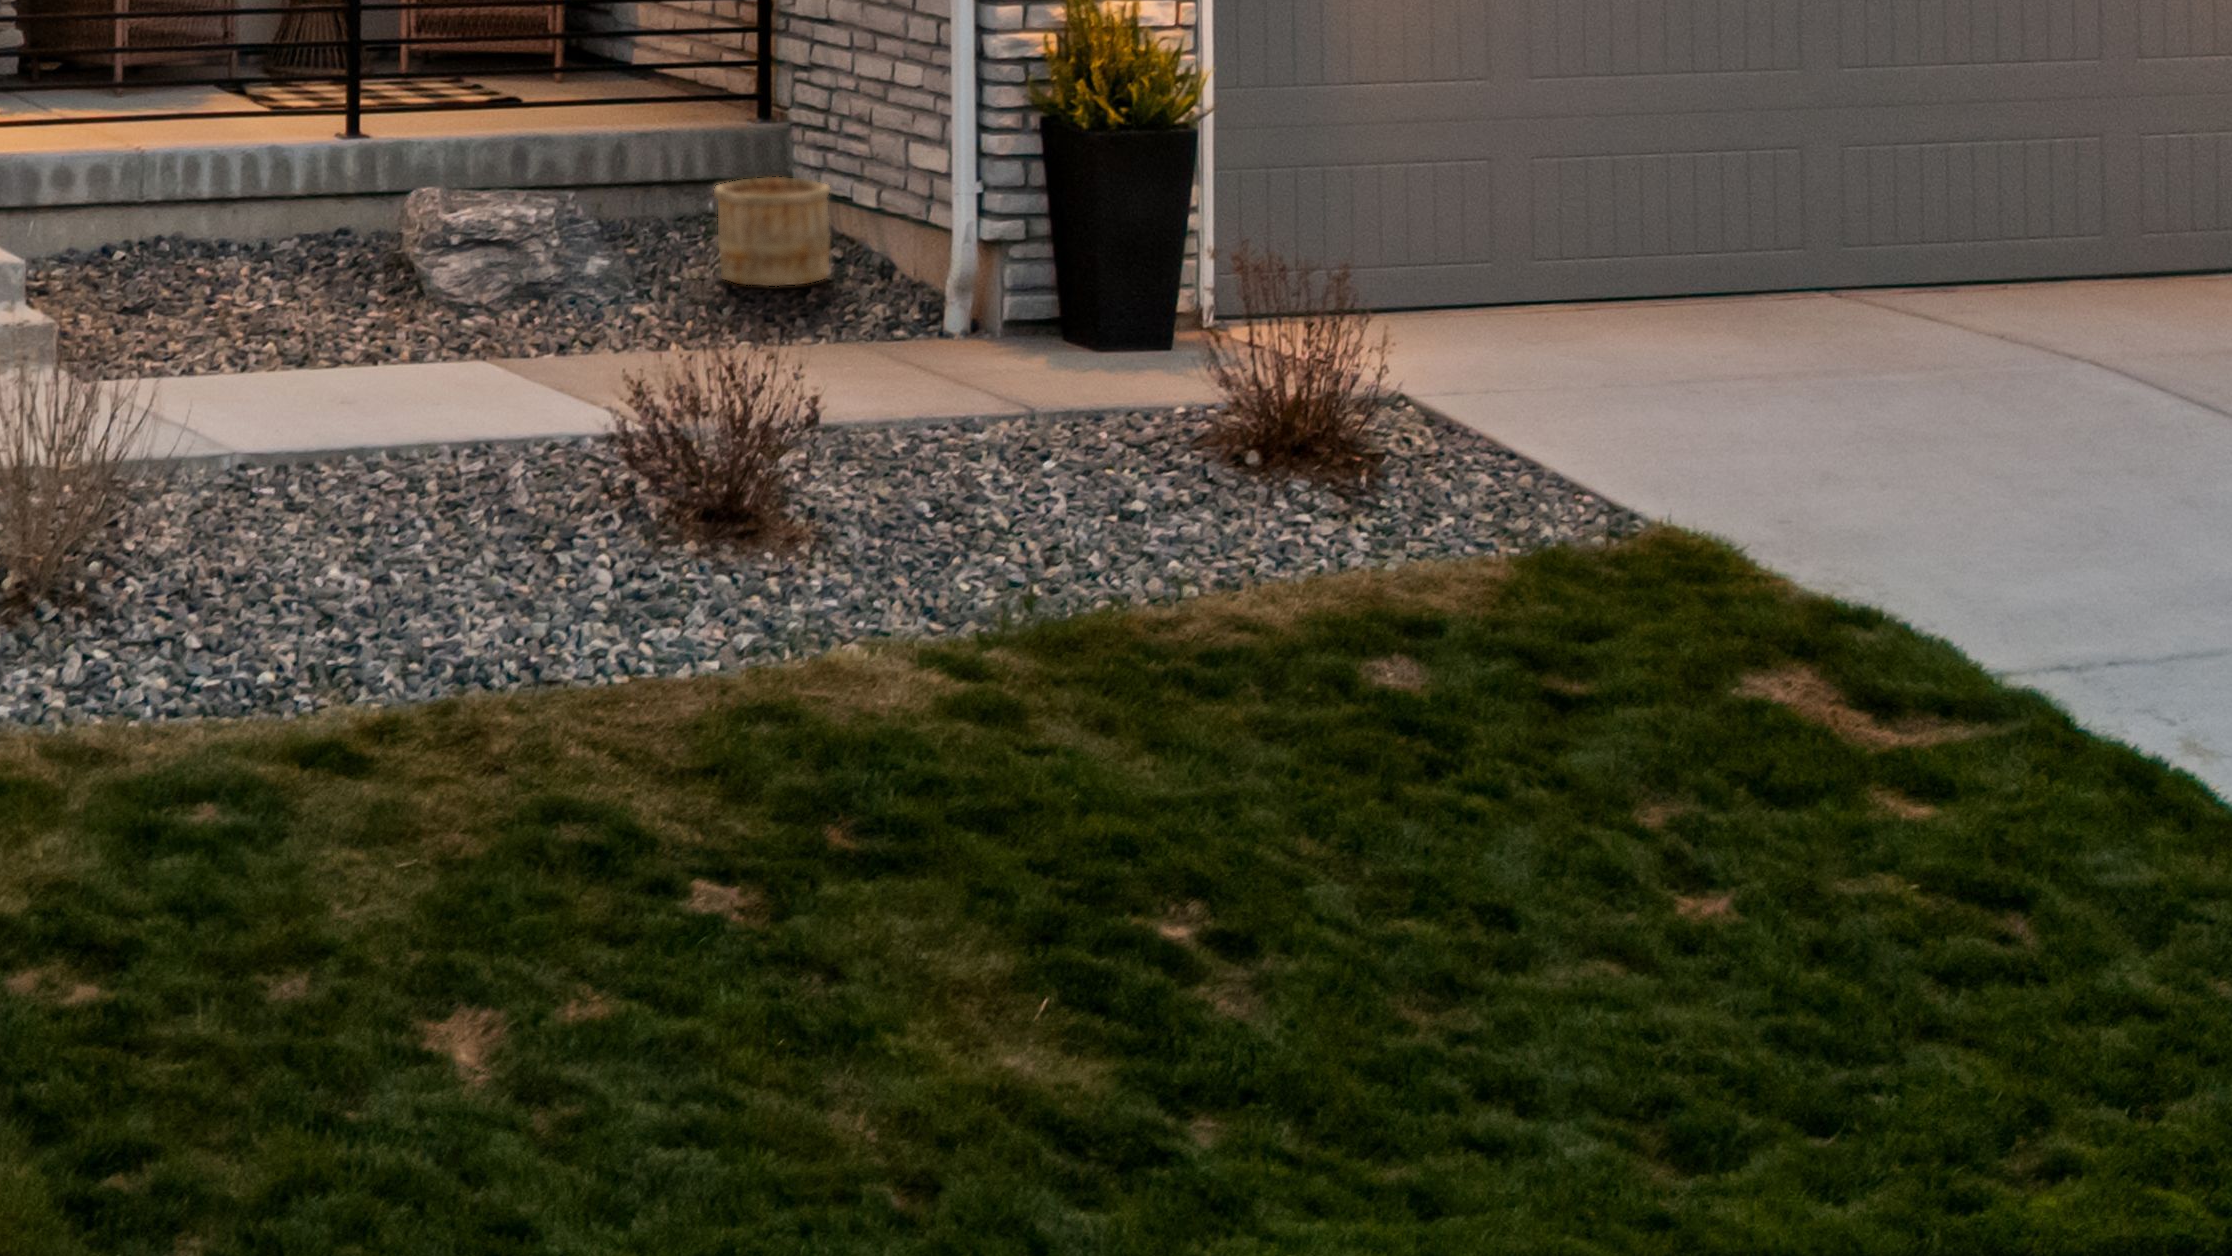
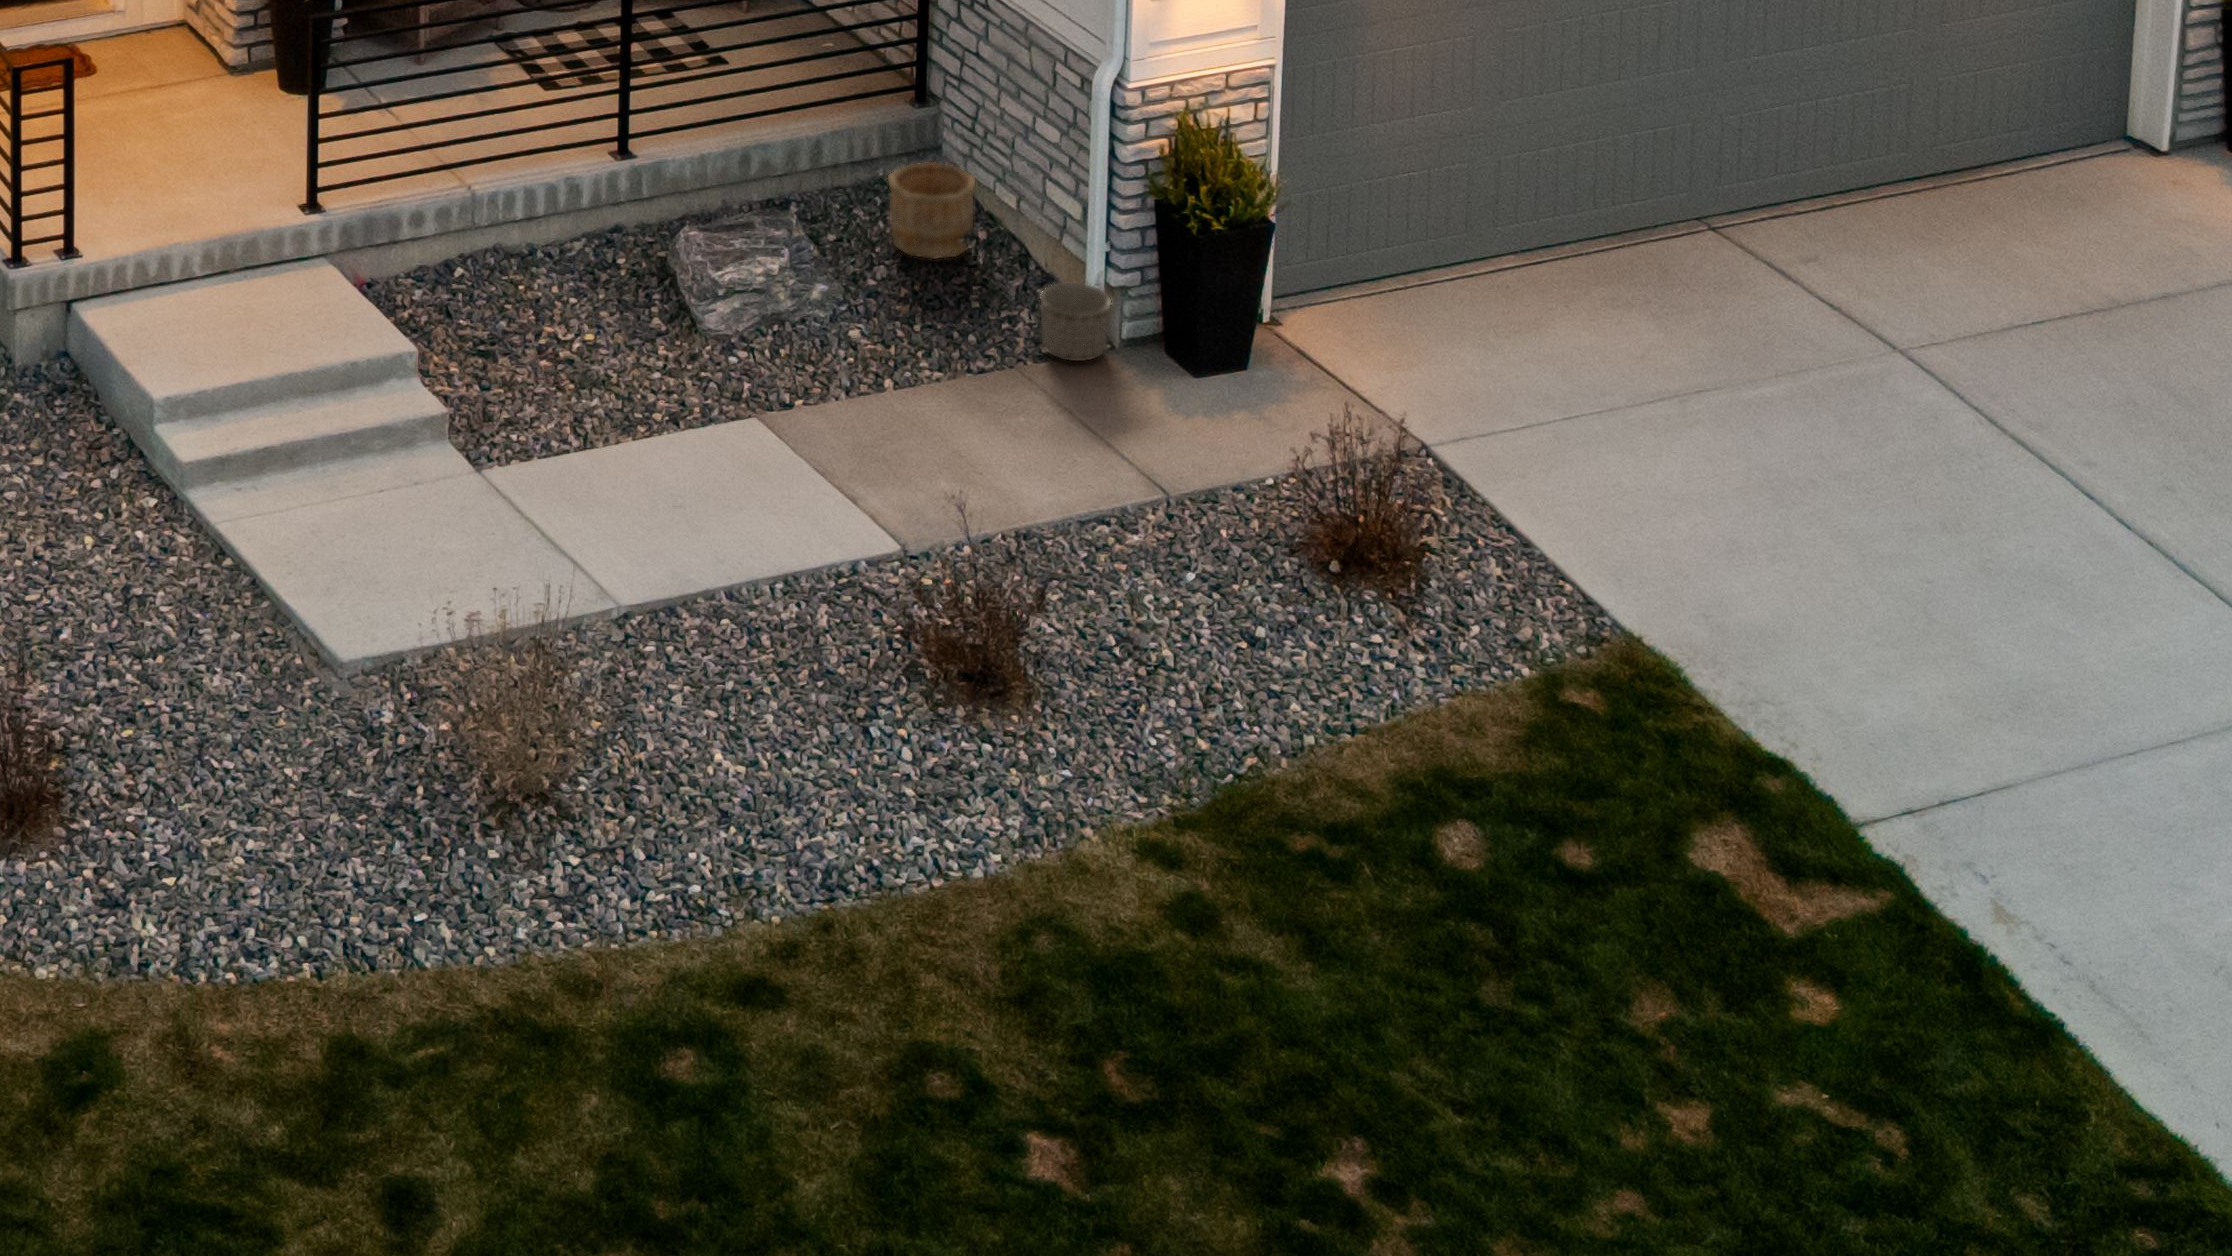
planter: none [895,259,990,353] -> present [1041,283,1111,361]

